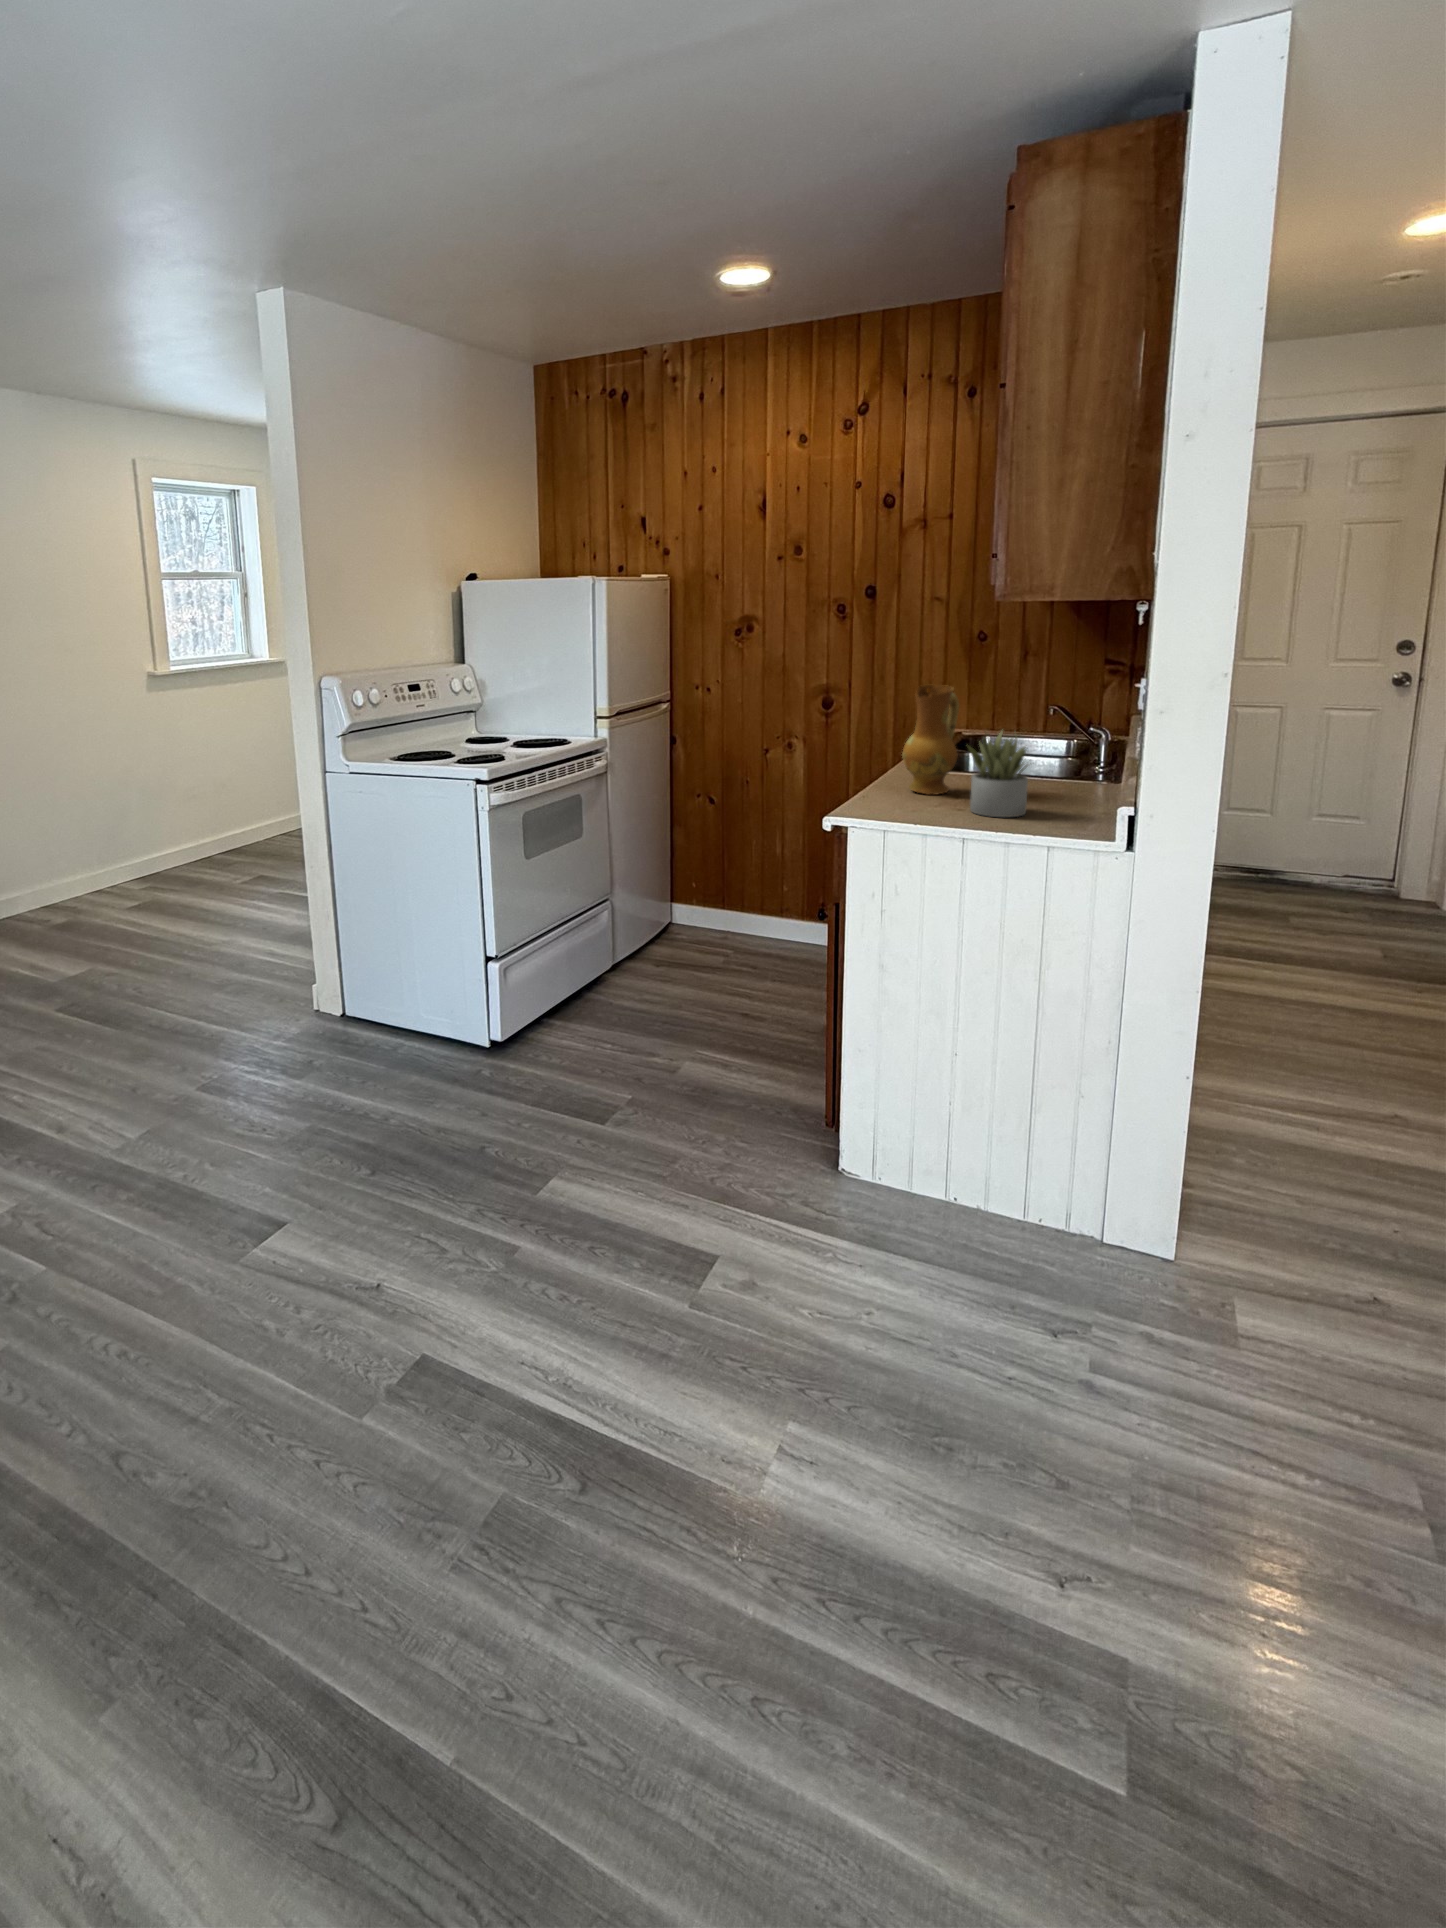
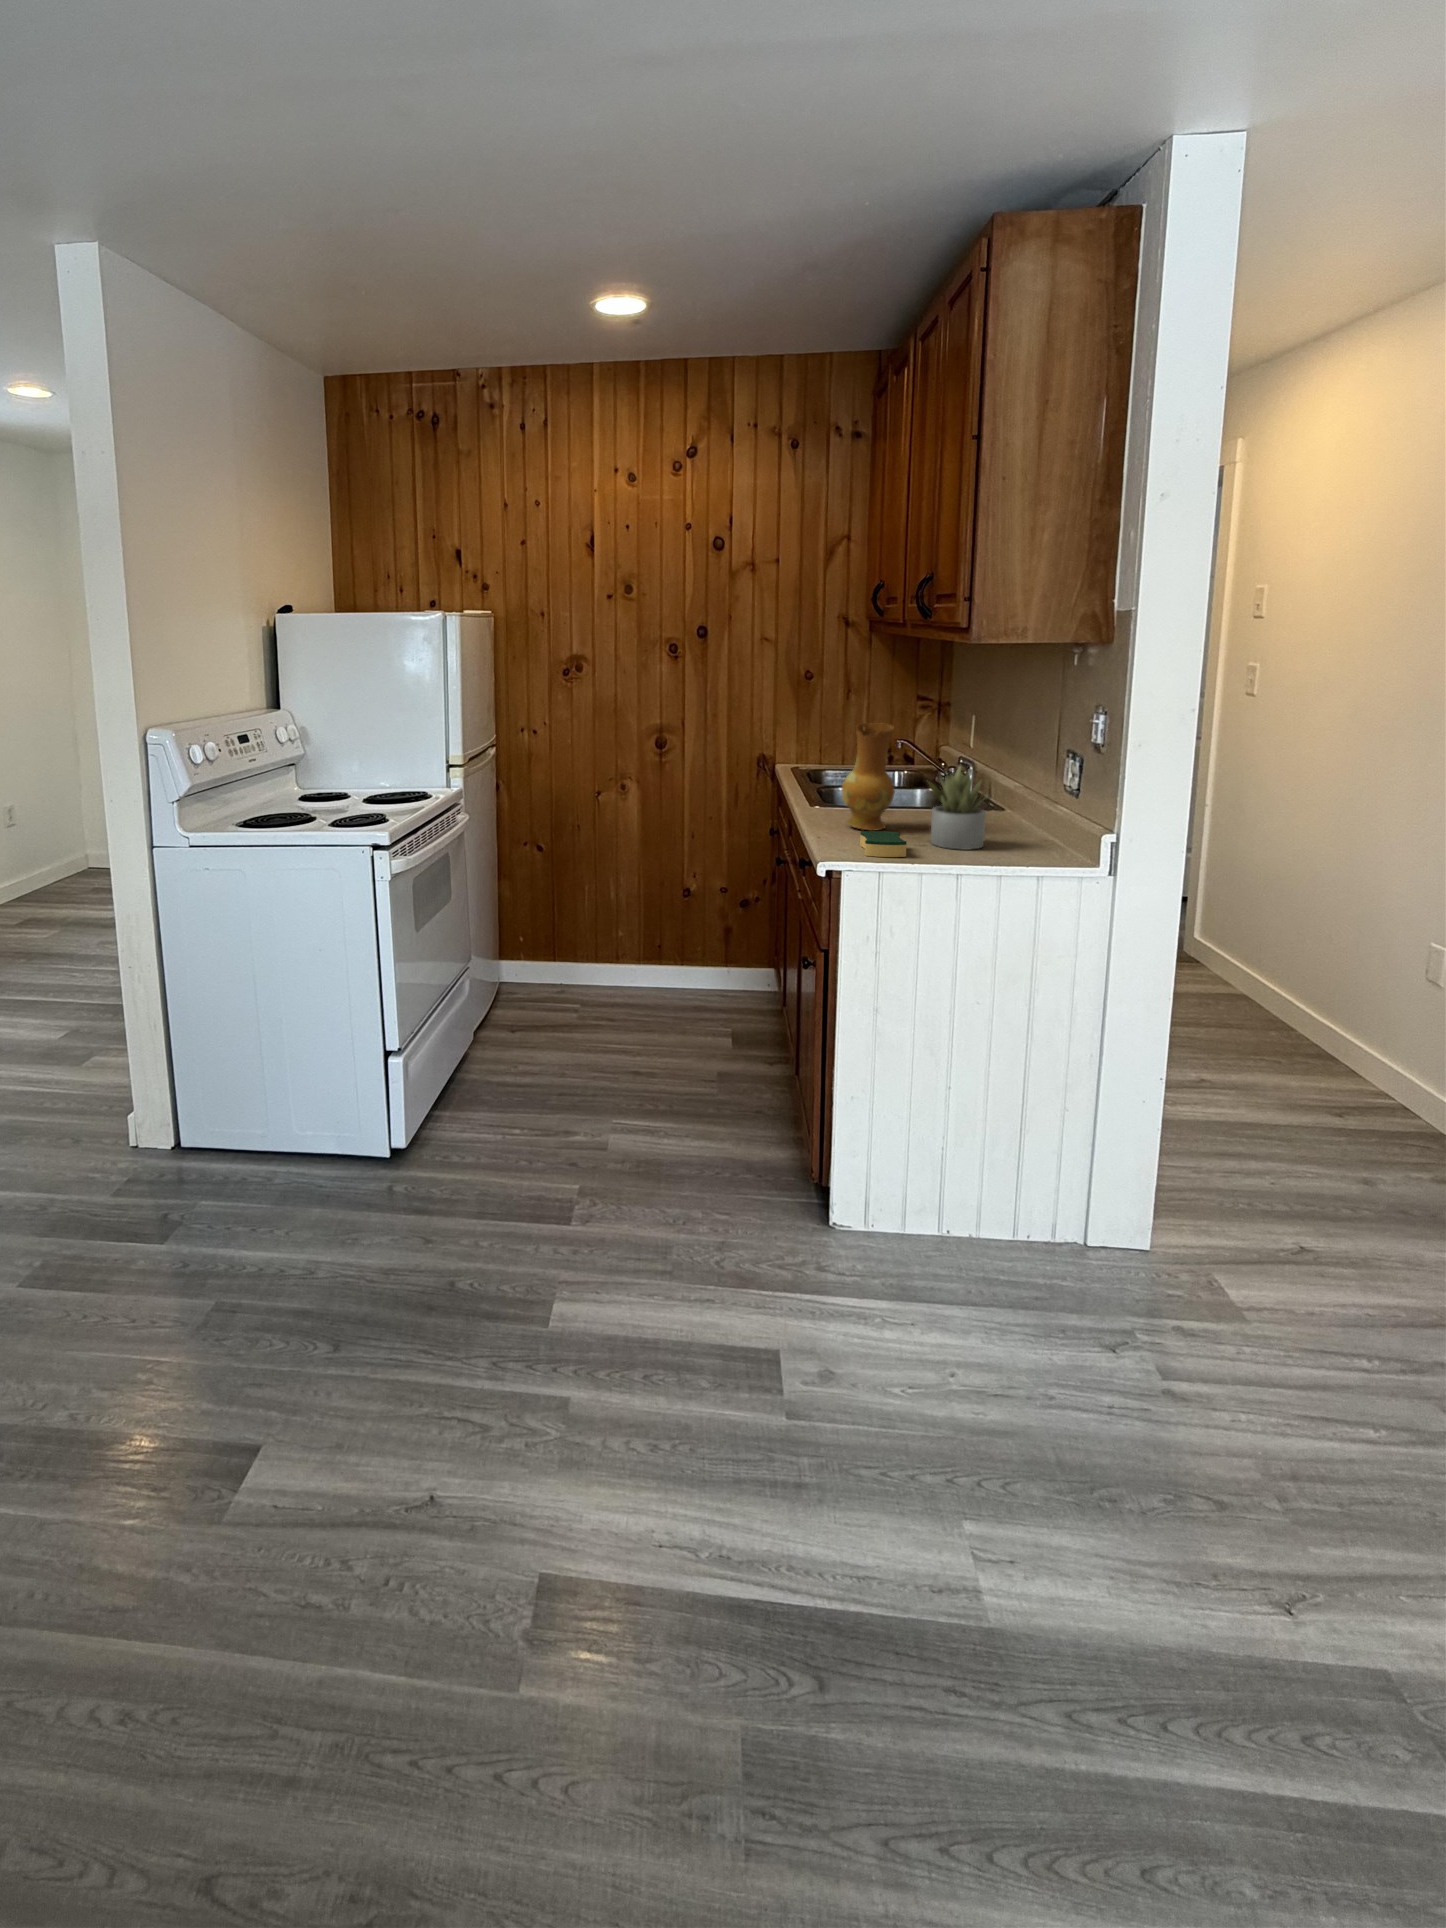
sponge: none [878,793,929,819] -> present [860,831,907,857]

